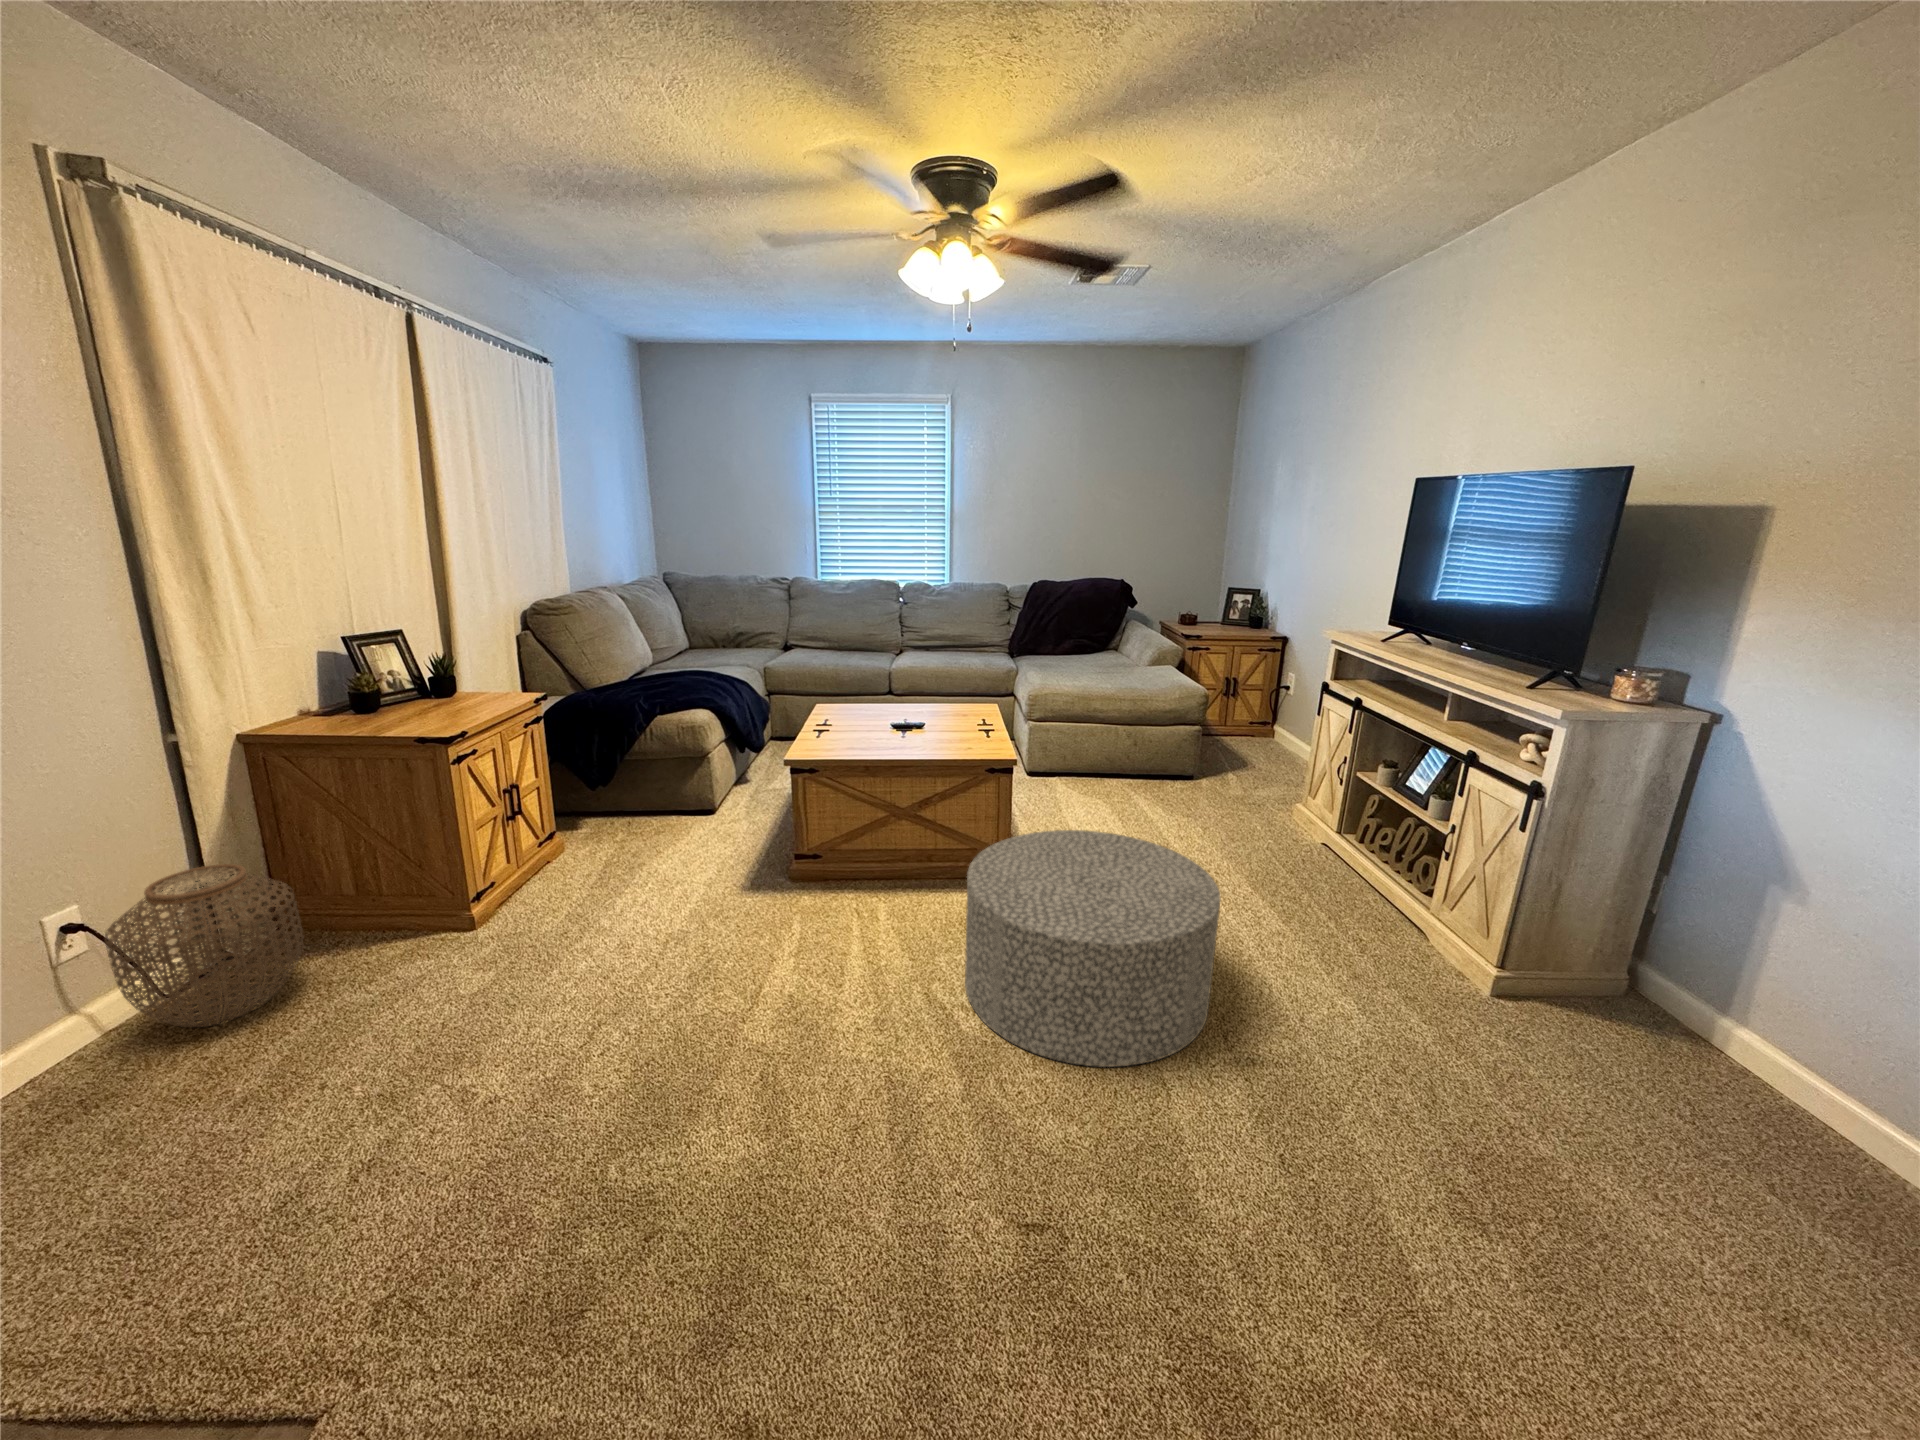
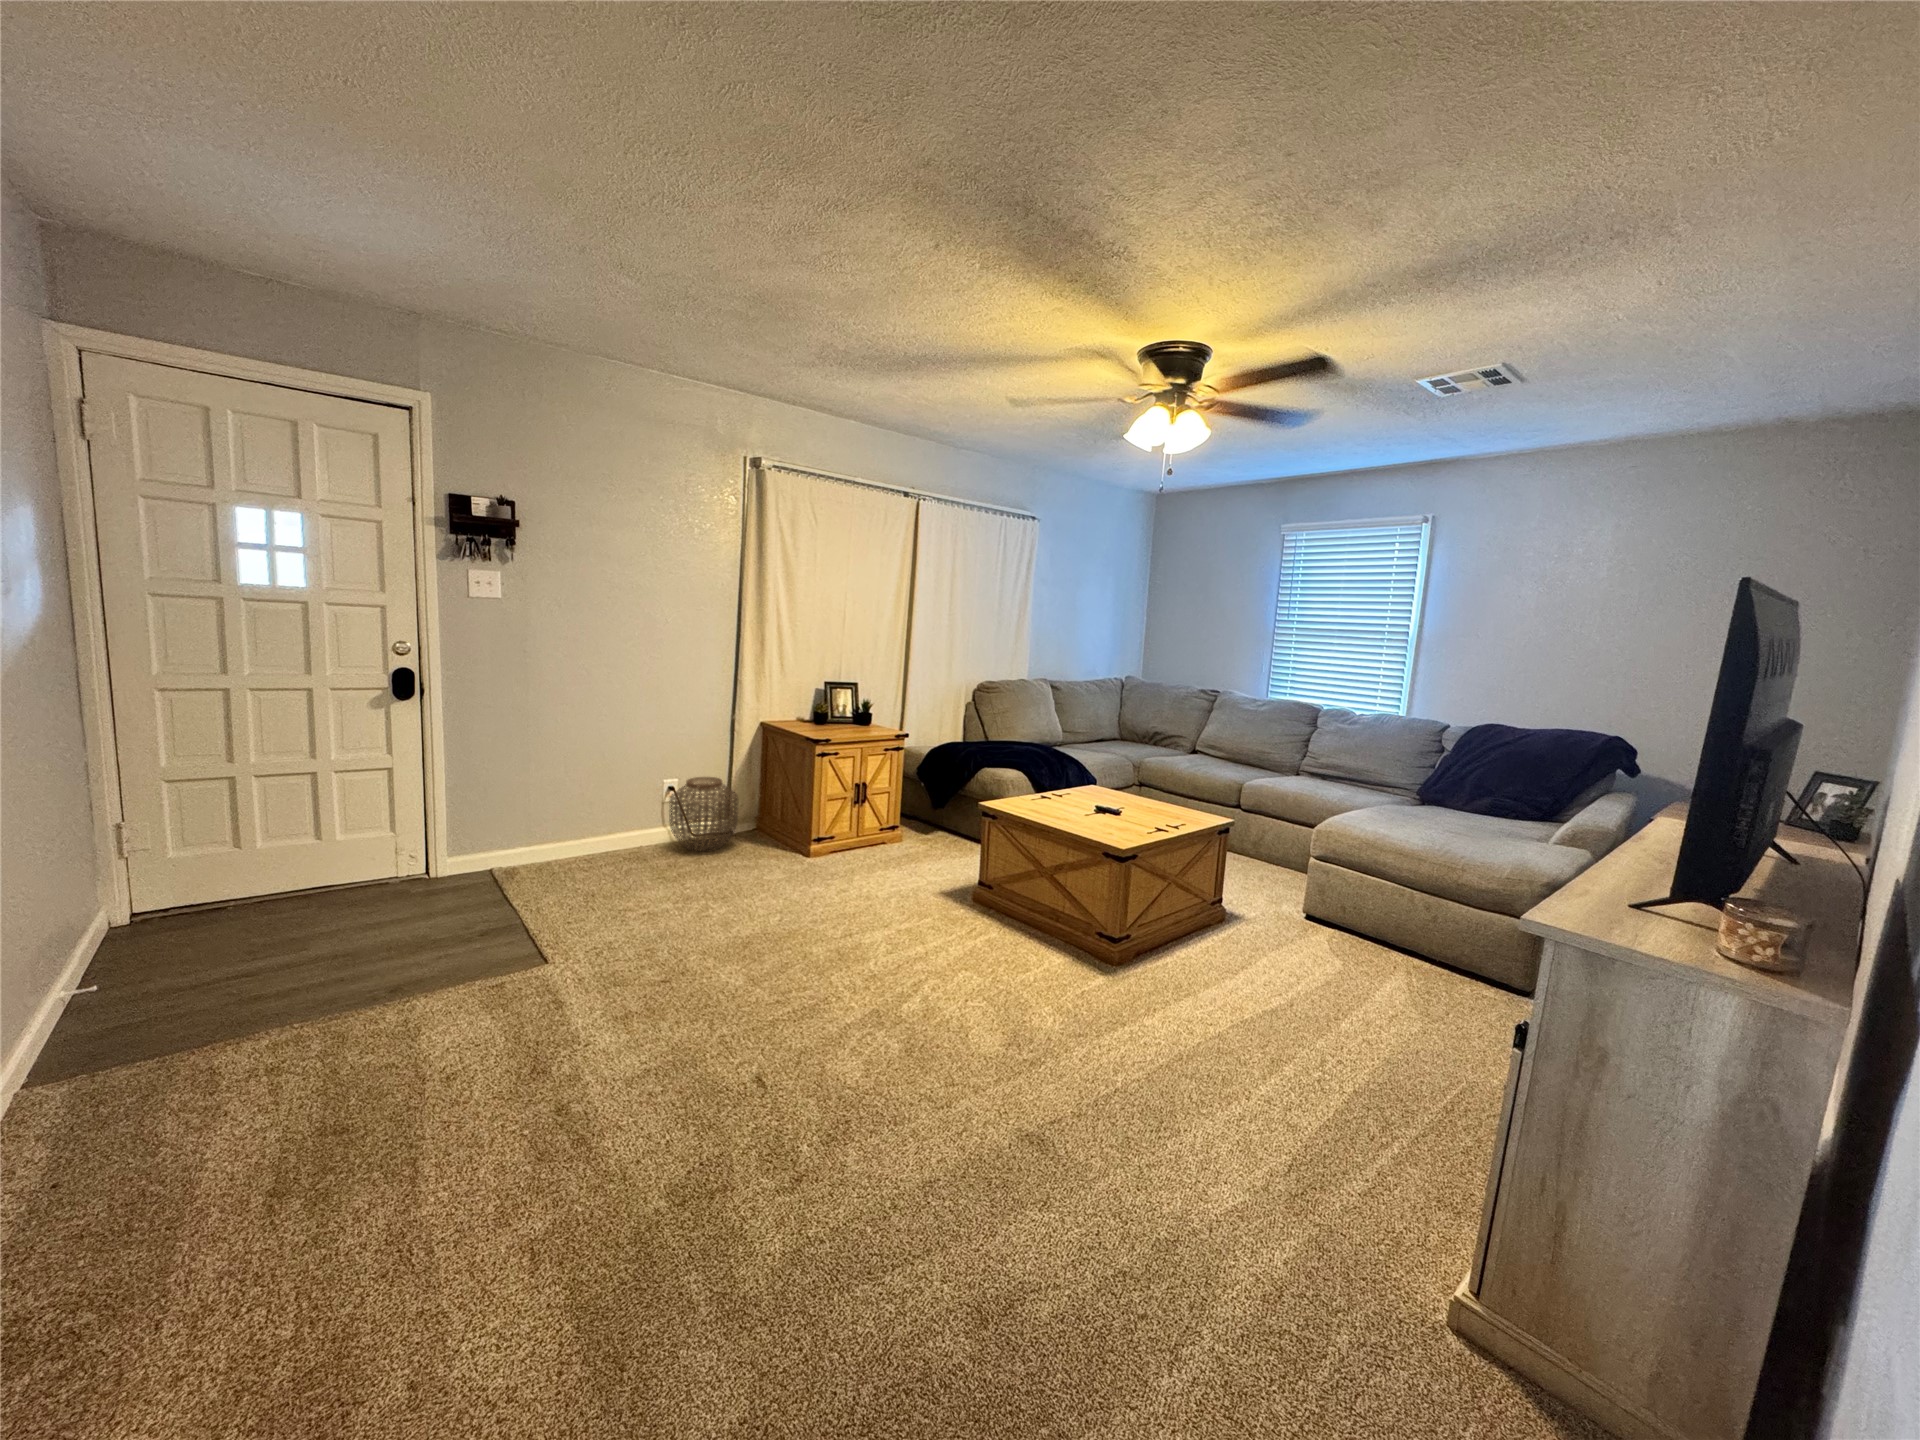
ottoman: present [965,830,1221,1067] -> none [895,900,1121,1112]

